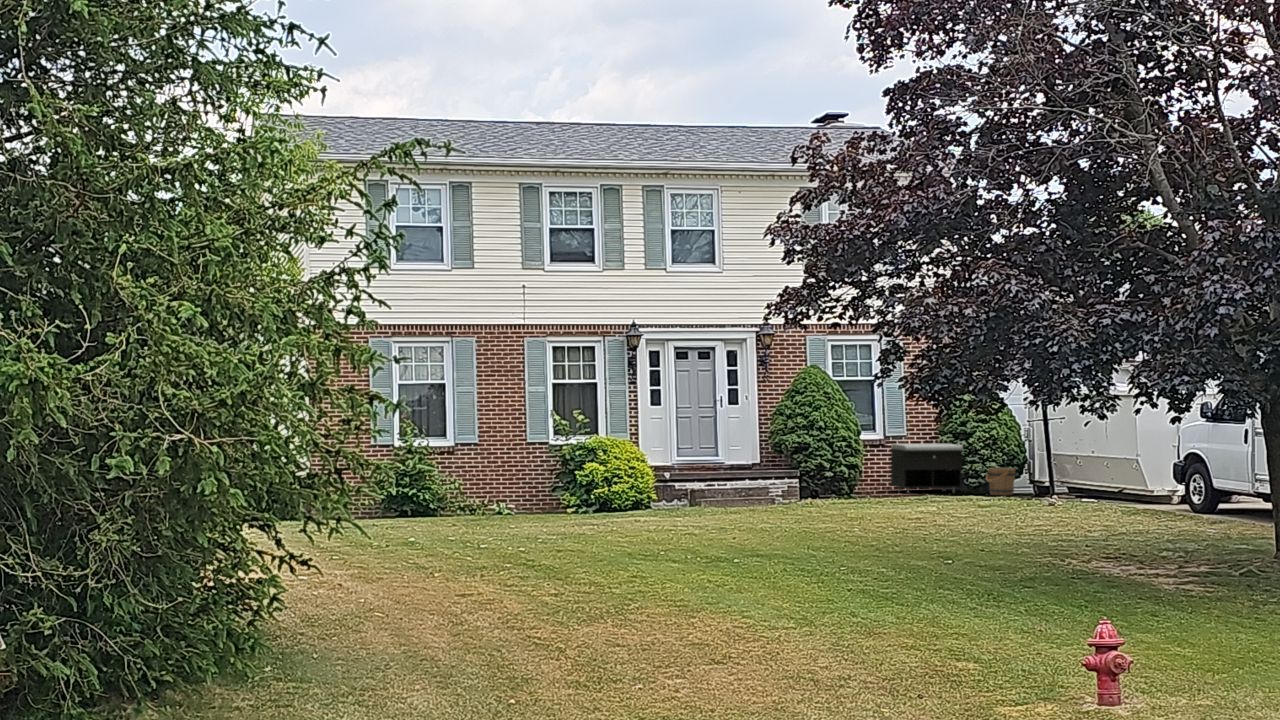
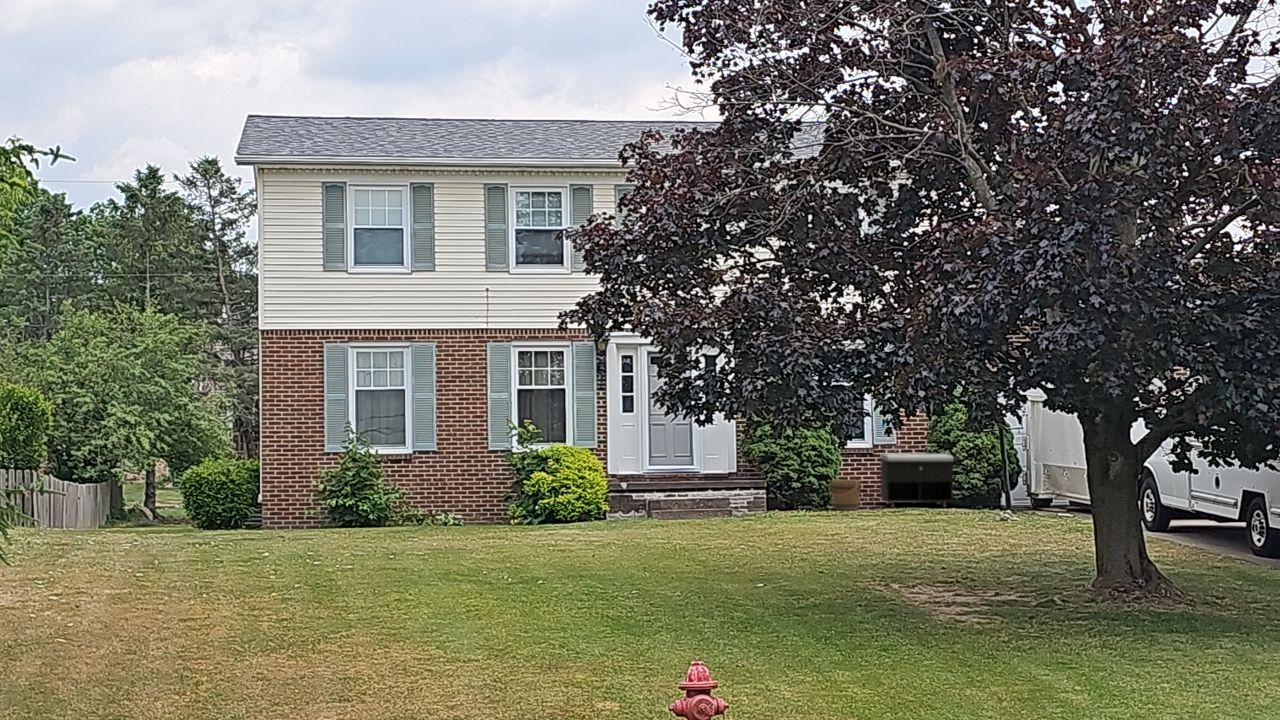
bucket: present [986,468,1016,495] -> present [829,480,861,510]

